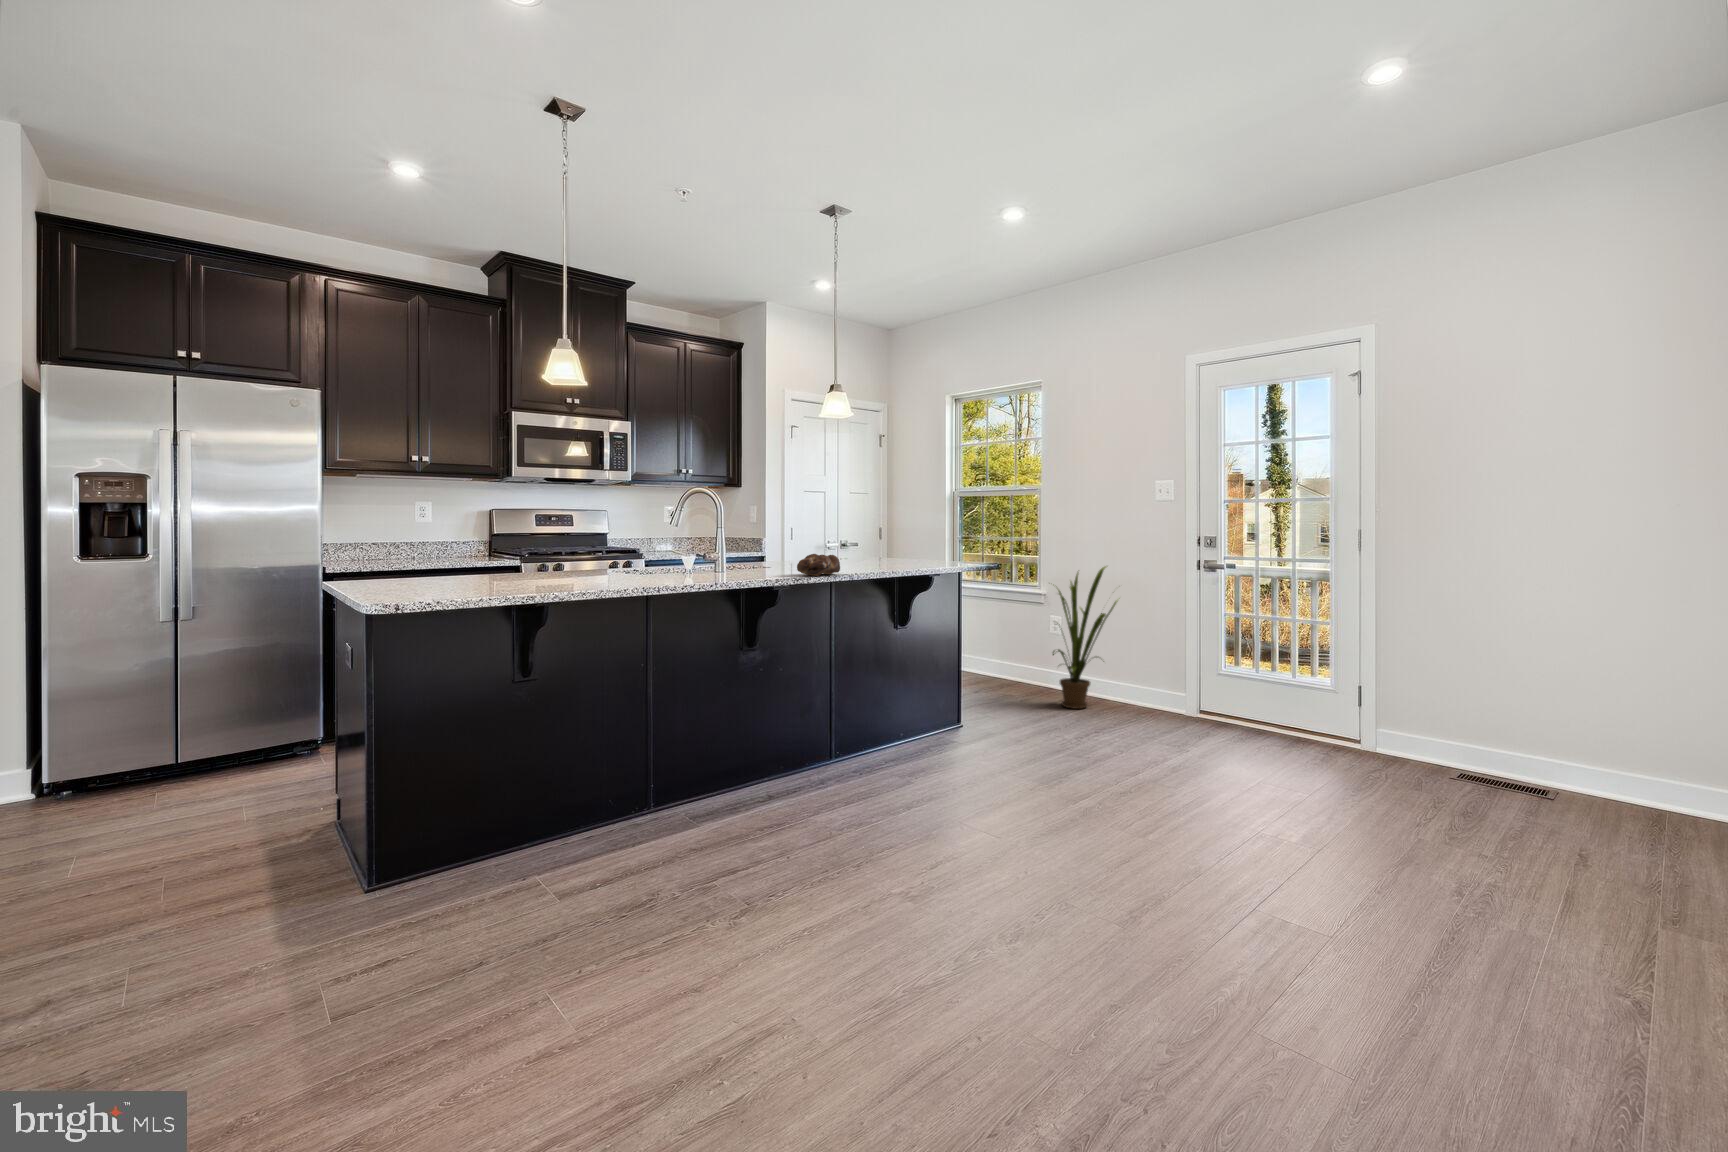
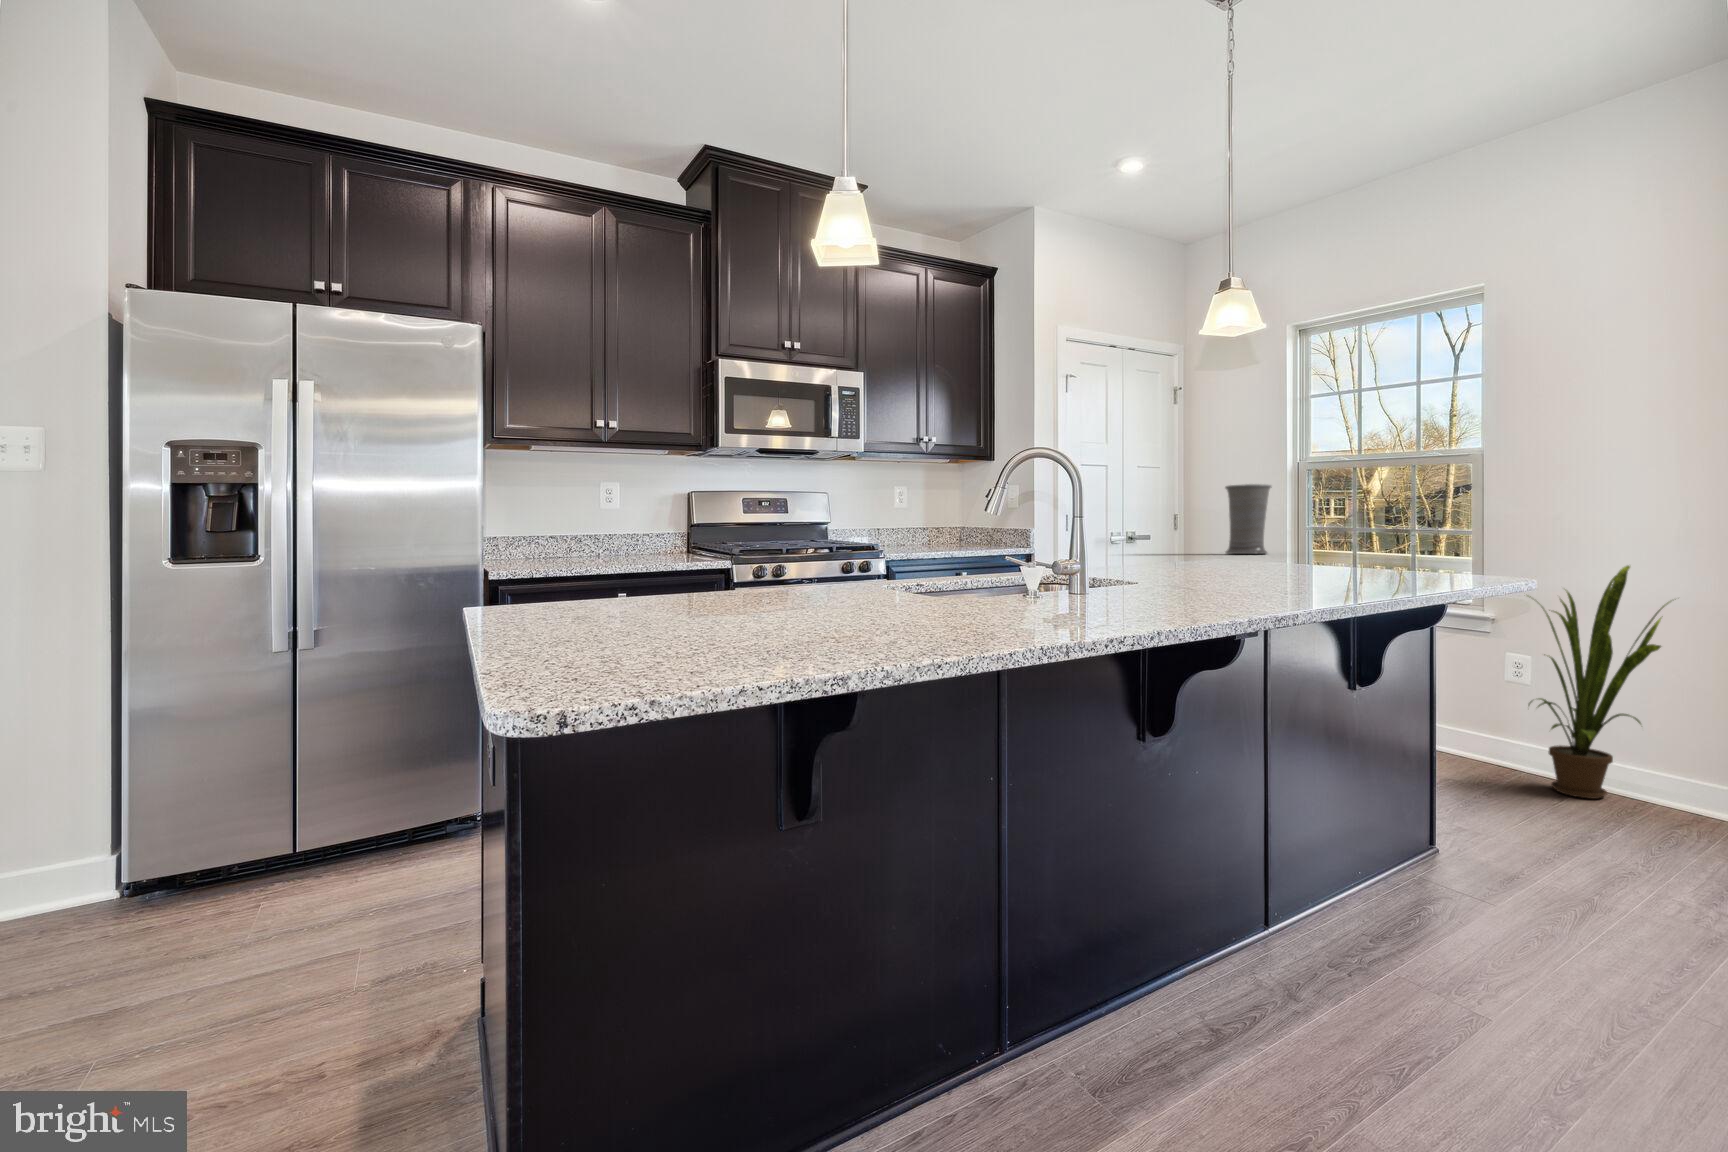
vase: none [896,509,926,558] -> present [1225,484,1272,554]
bread loaf: present [797,554,840,576] -> none [1242,547,1320,587]

